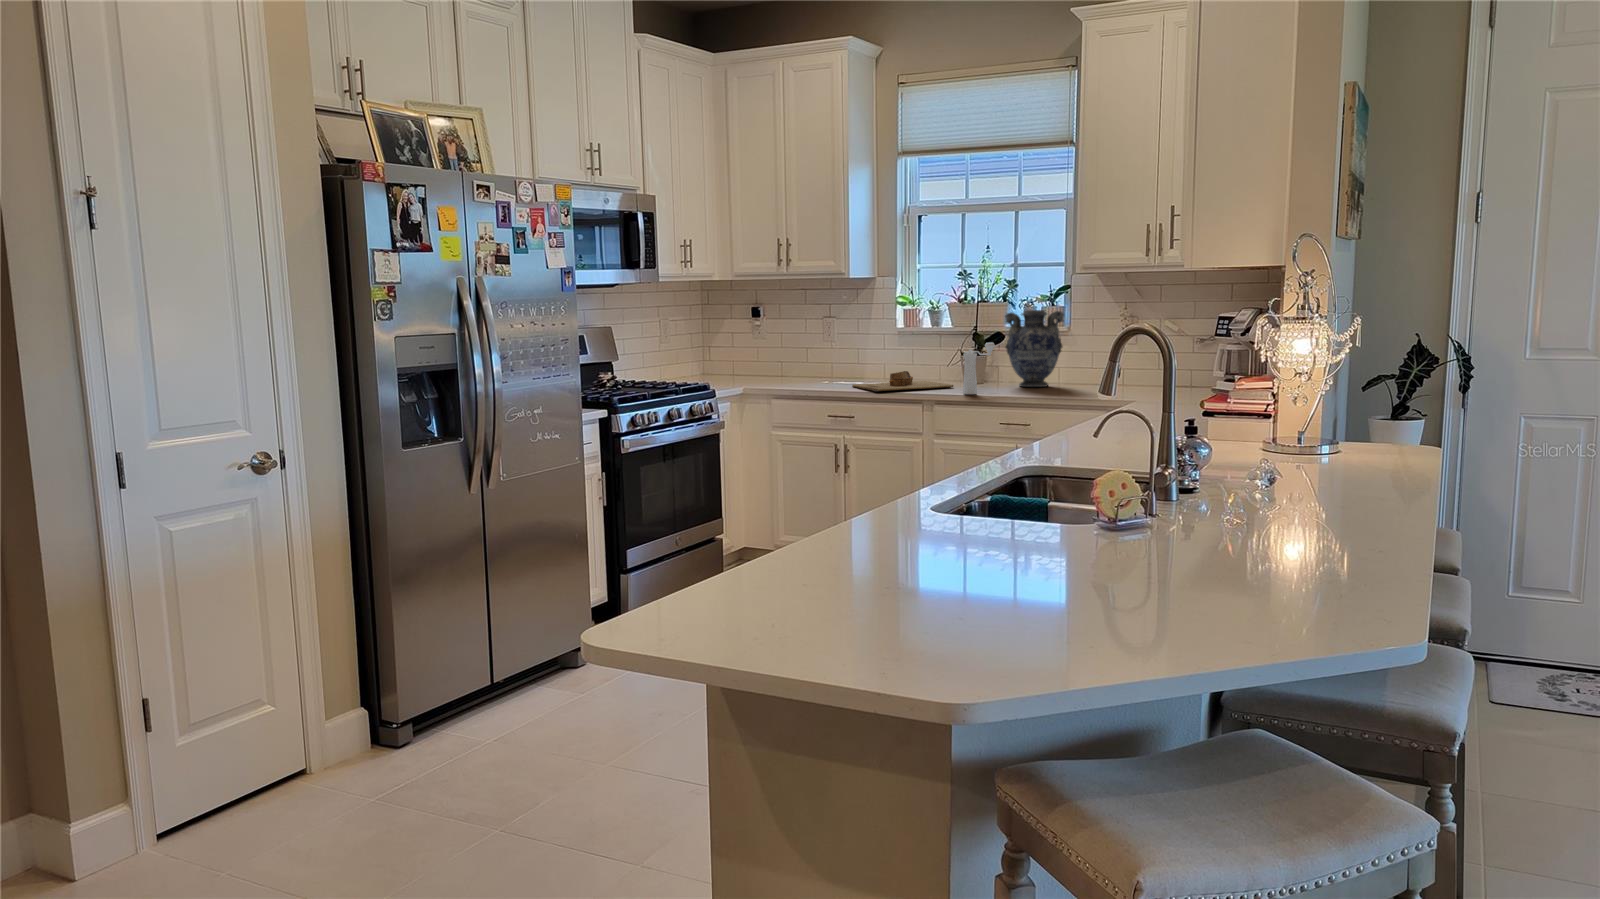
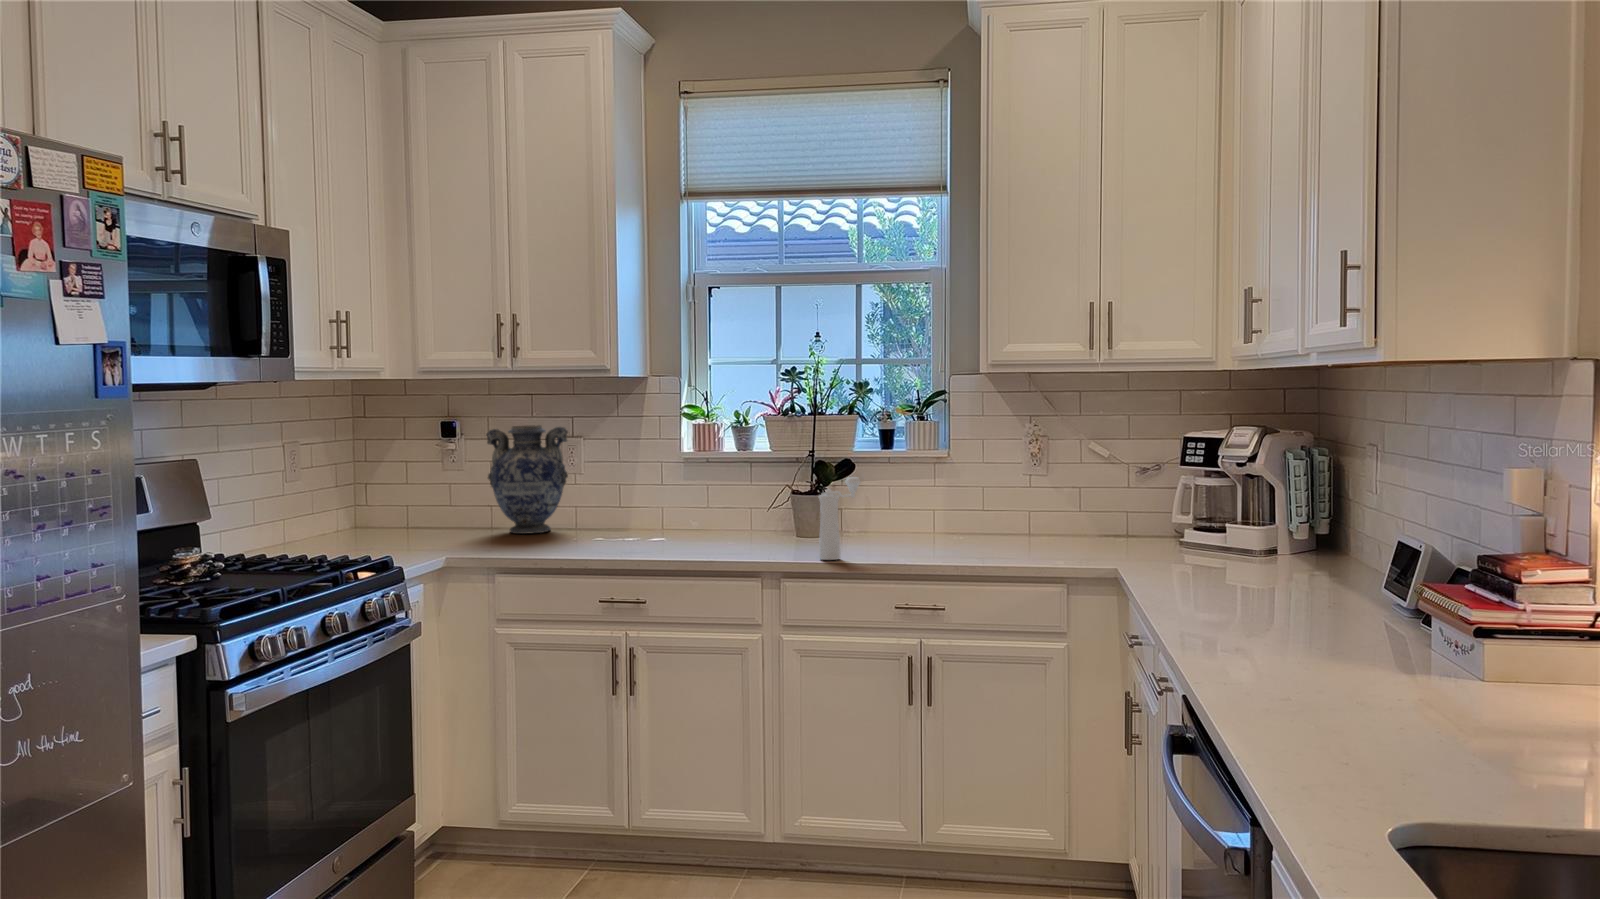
vase: present [1005,310,1064,387] -> present [486,425,568,534]
cutting board: present [852,371,953,391] -> none [627,522,789,559]

